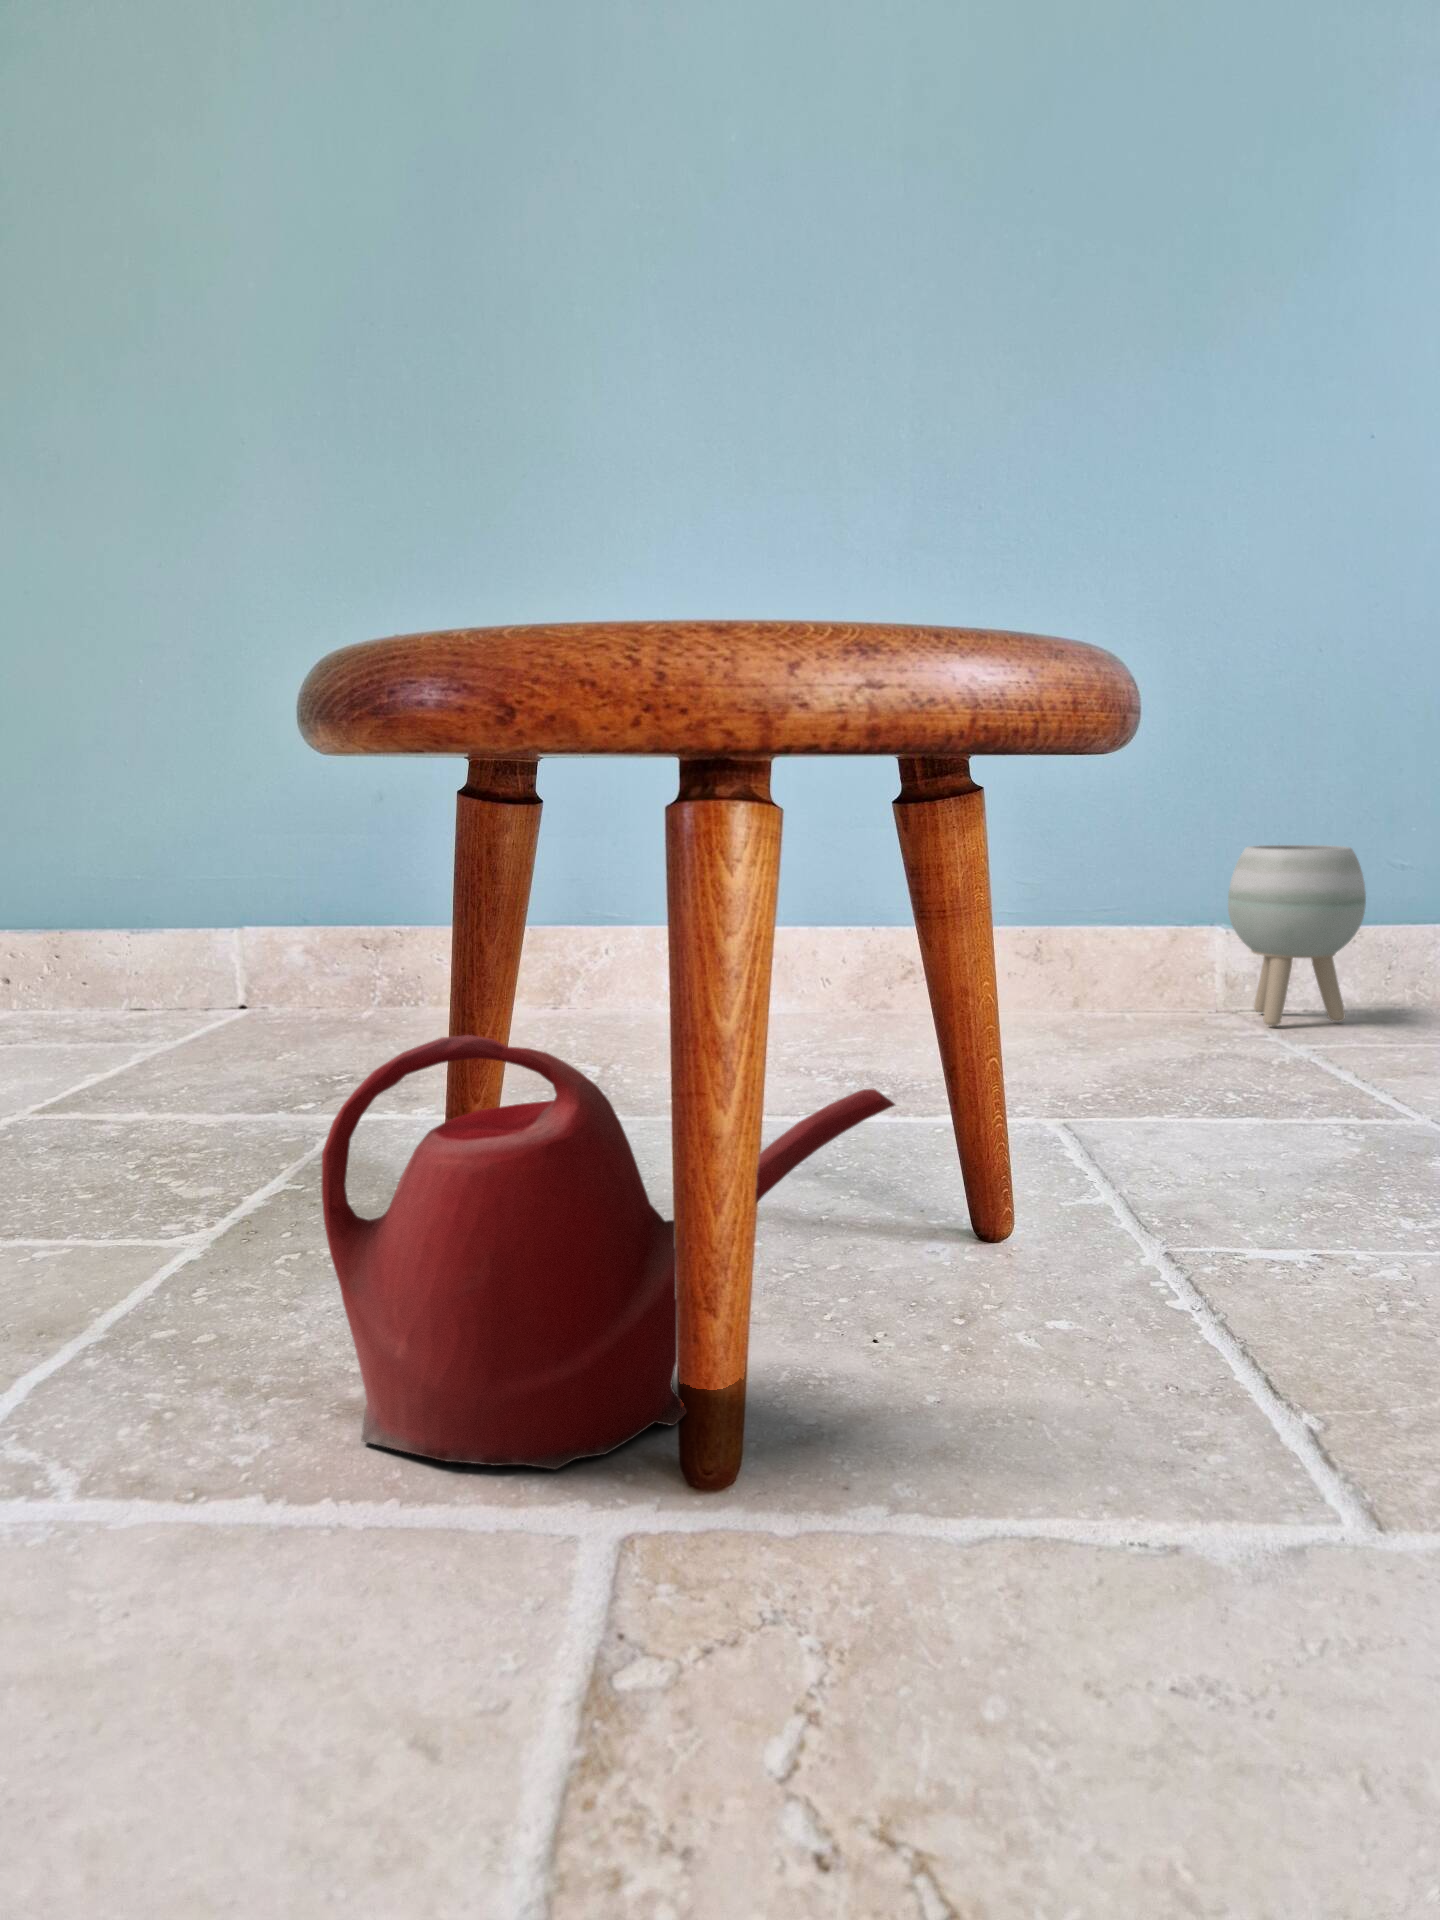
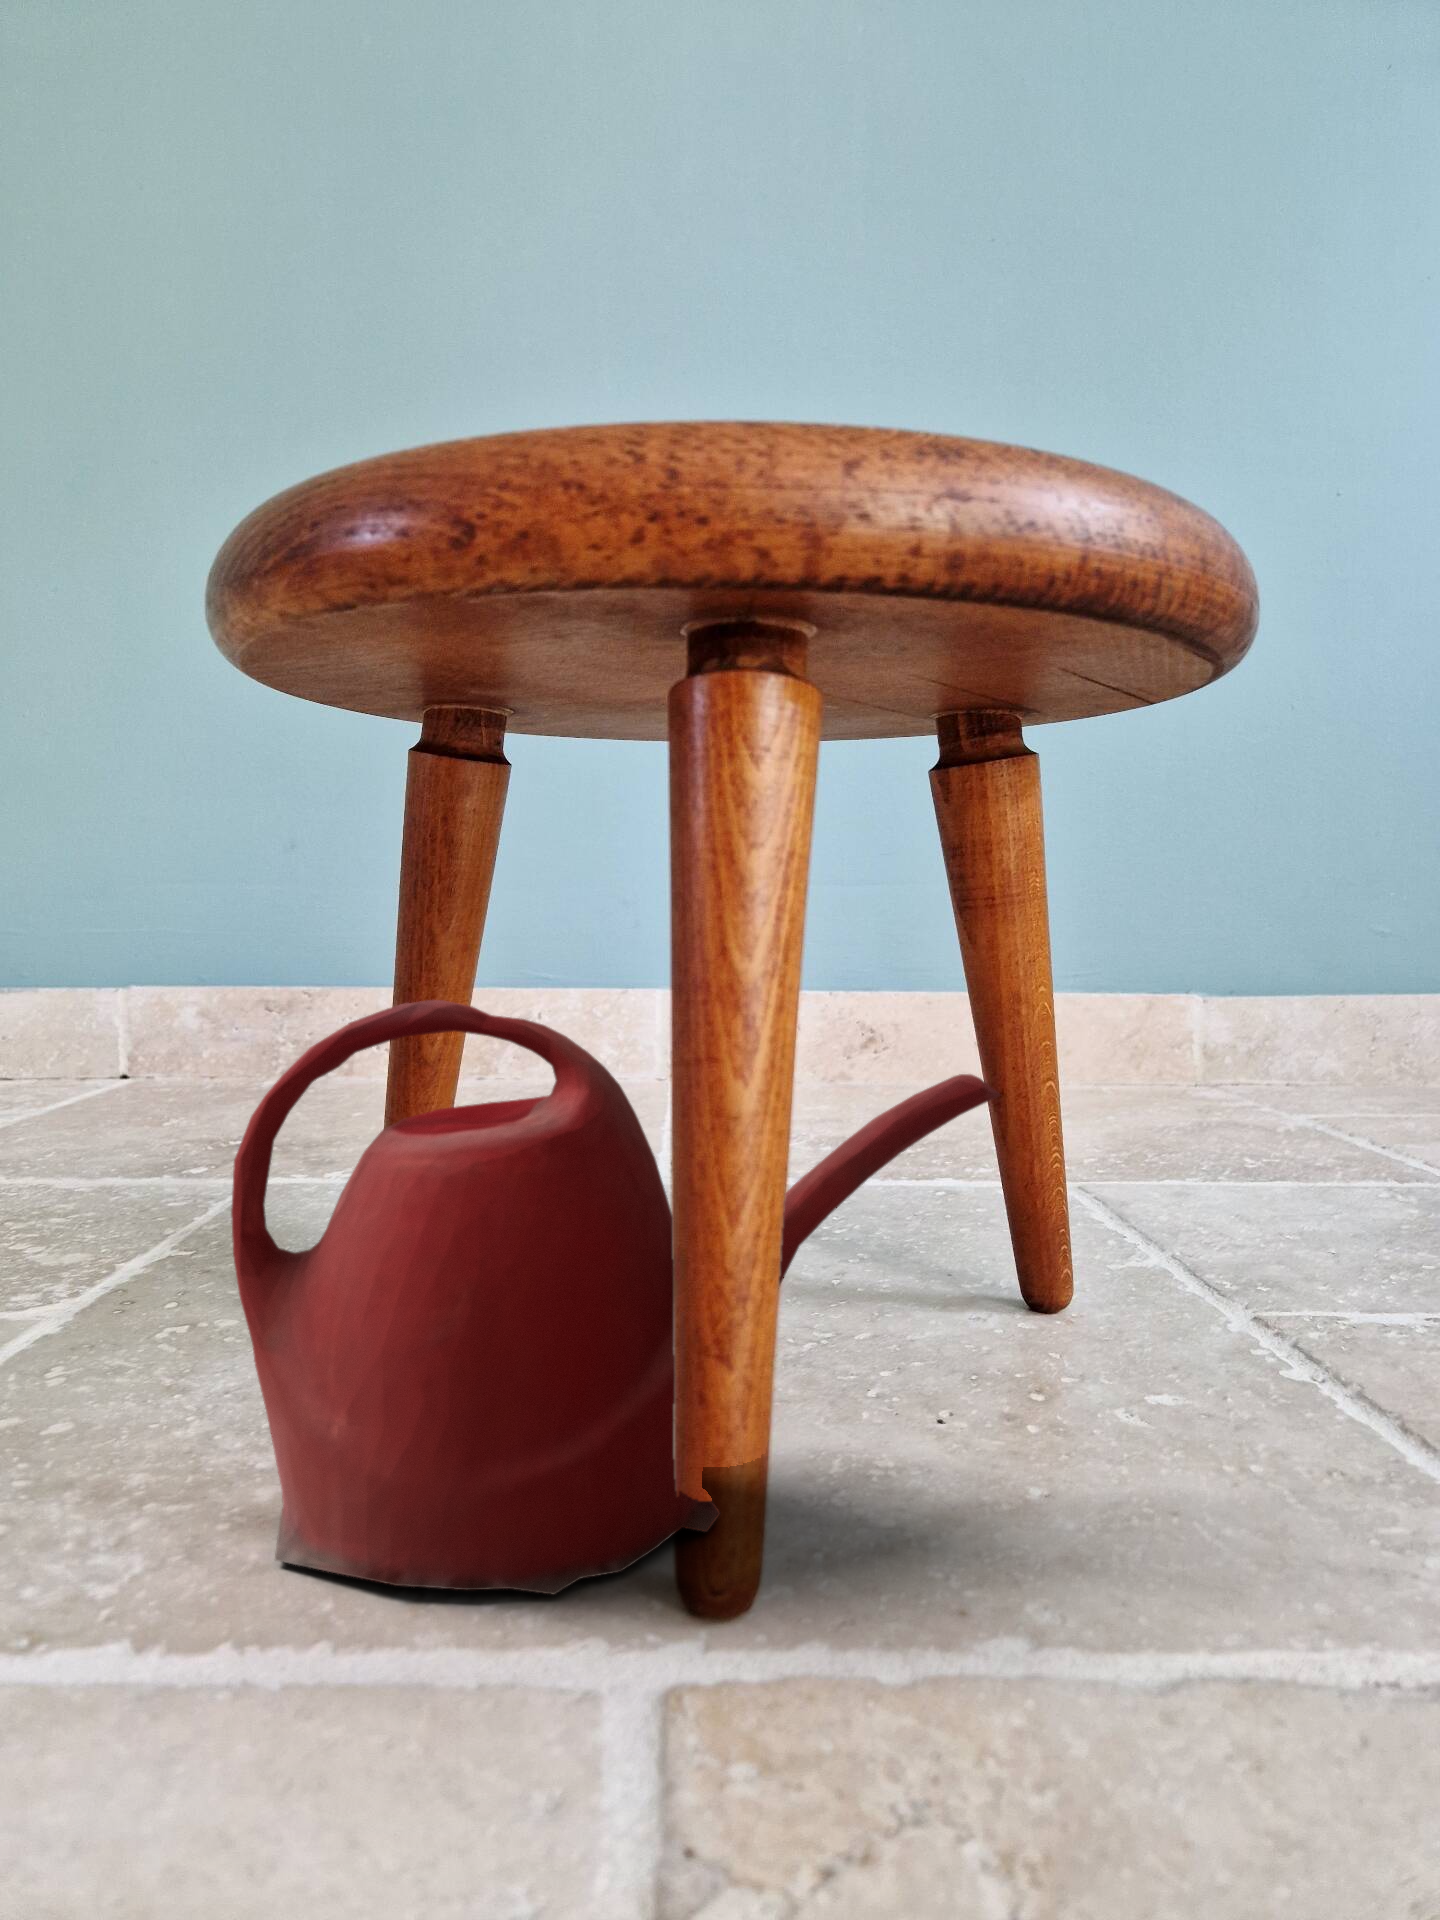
planter: present [1228,845,1366,1026] -> none [1212,907,1358,1098]

